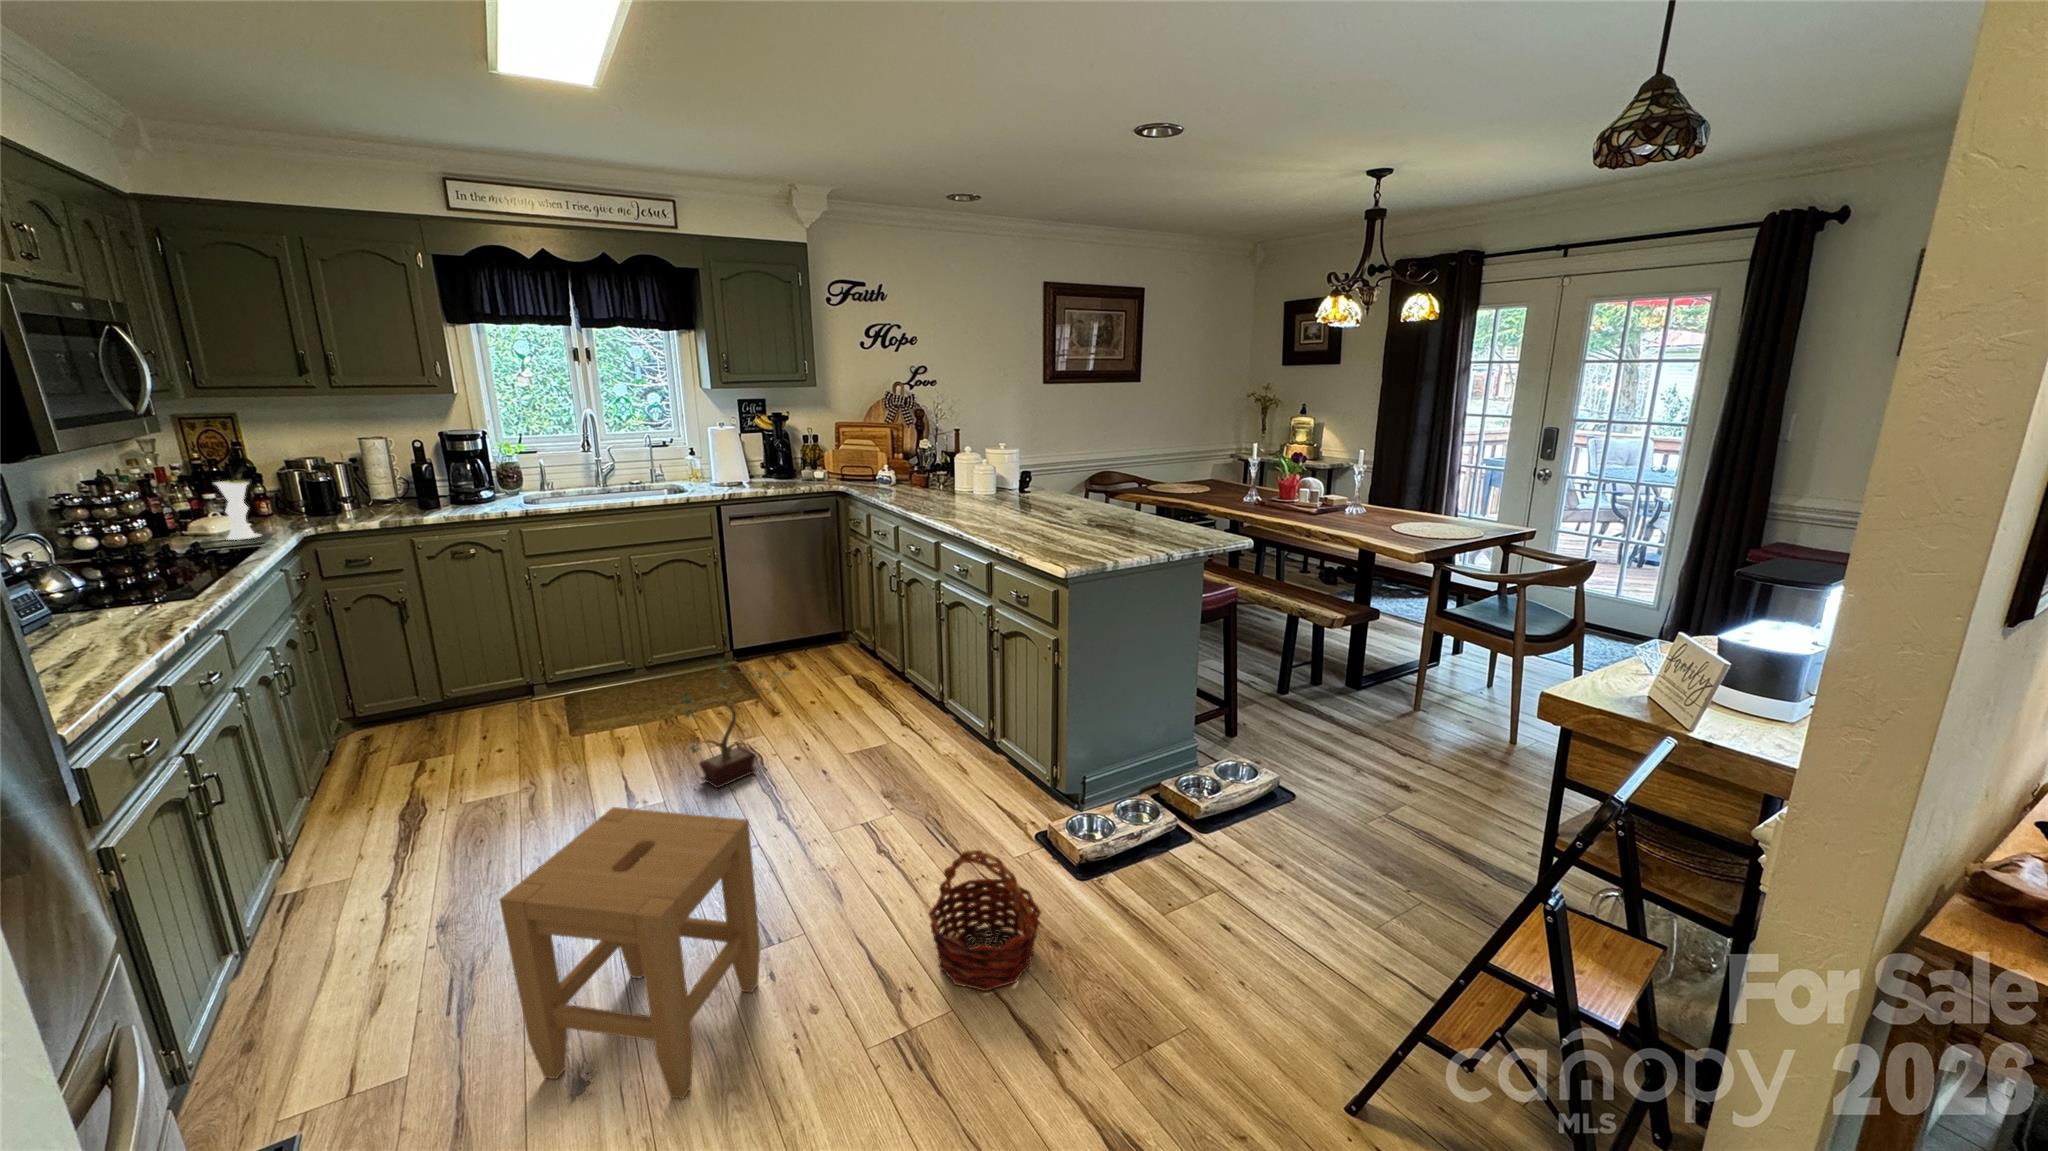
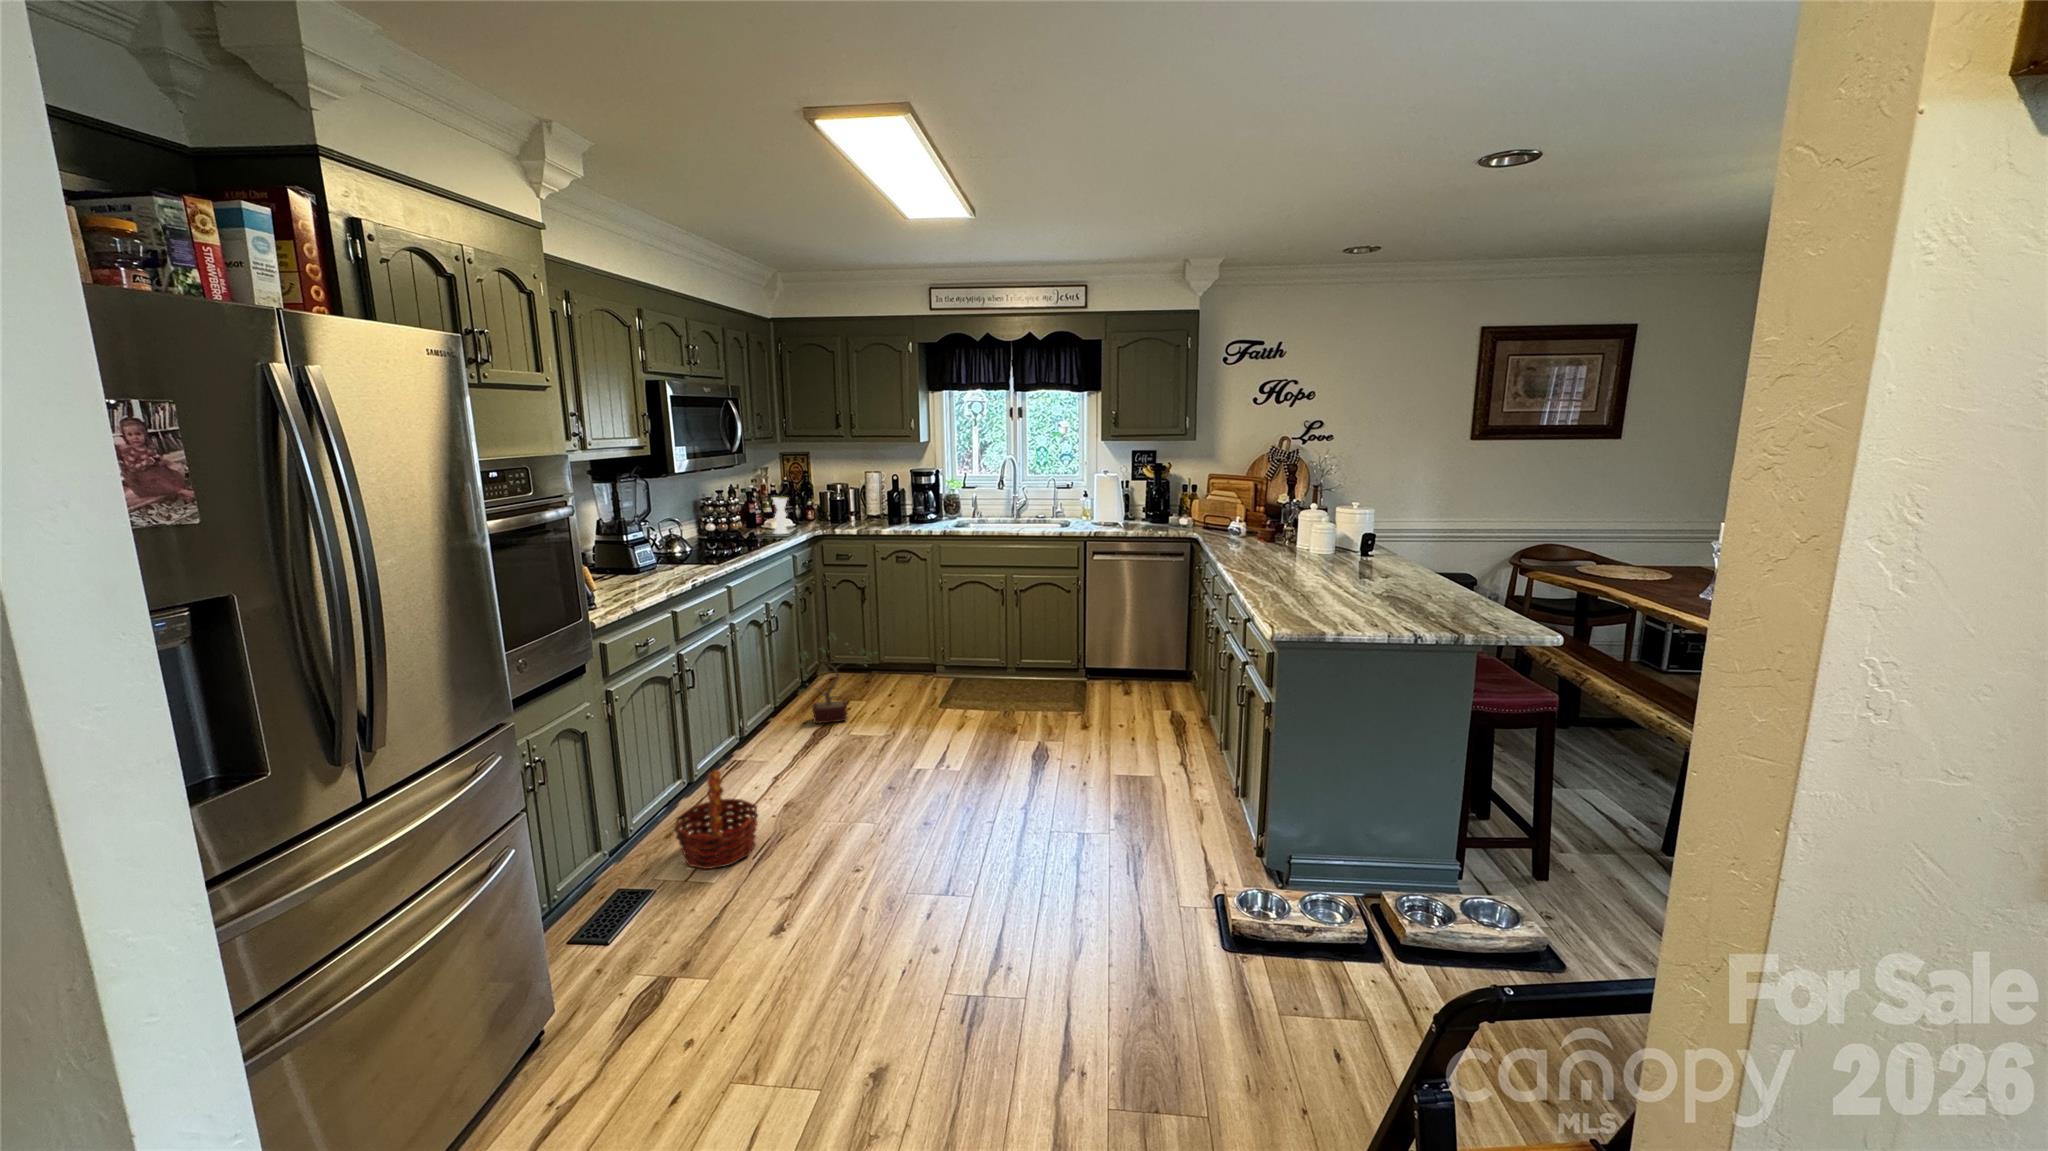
potted plant: present [682,659,790,788] -> present [796,633,877,723]
stool: present [500,807,760,1099] -> none [751,746,919,965]
basket: present [928,850,1042,991] -> present [674,770,758,869]

